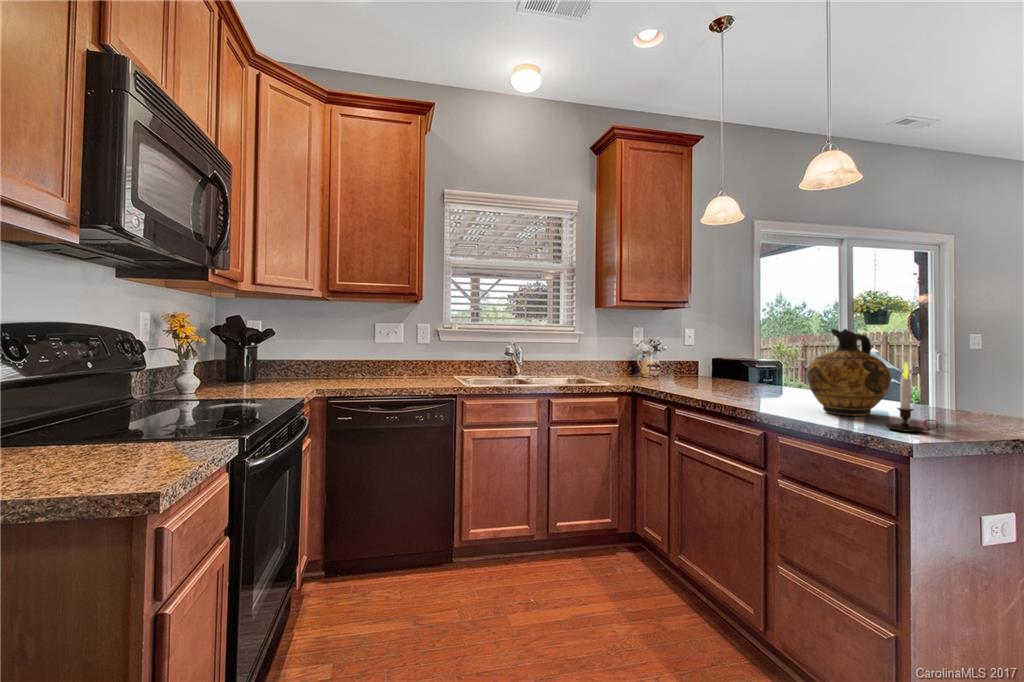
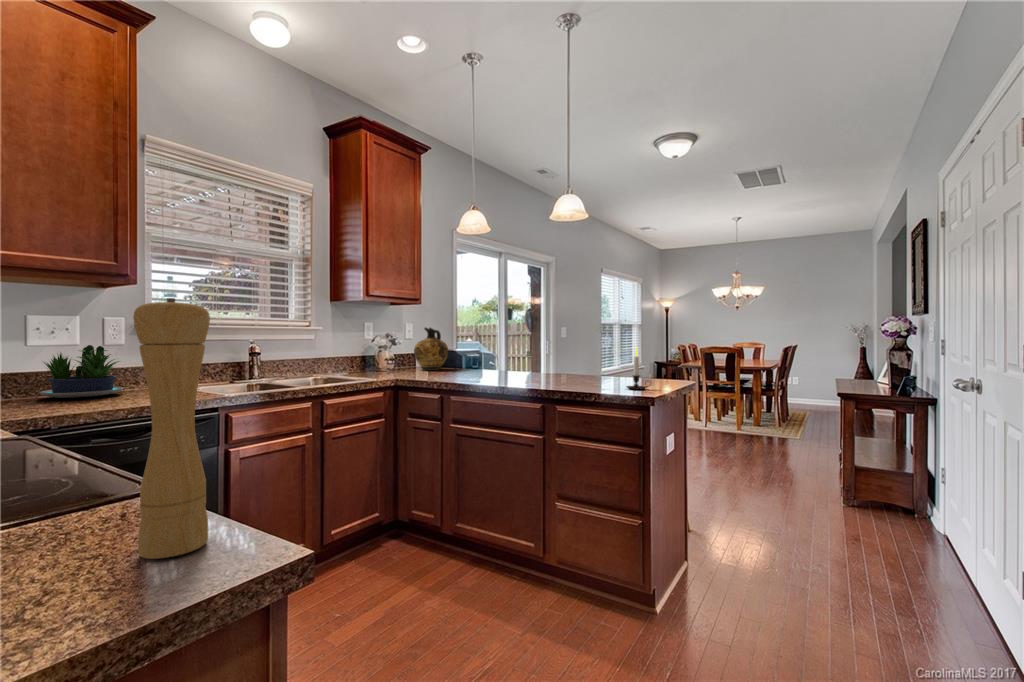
pepper mill: none [114,313,164,473] -> present [133,298,210,559]
ceramic jug: present [807,329,891,416] -> present [414,328,448,370]
potted plant: none [377,344,421,379] -> present [40,345,124,398]

